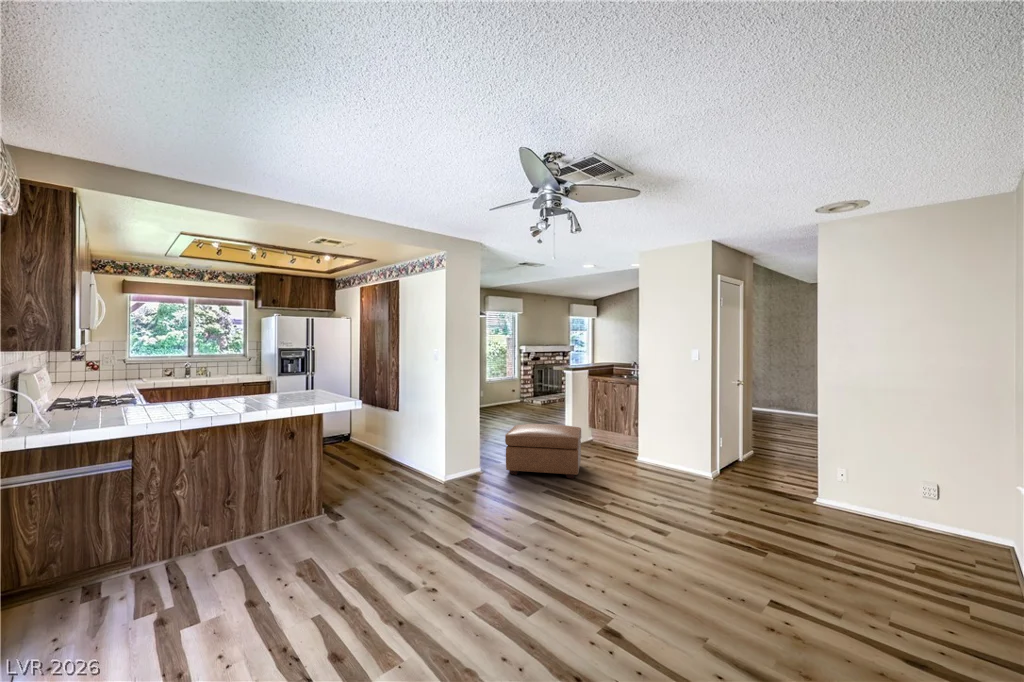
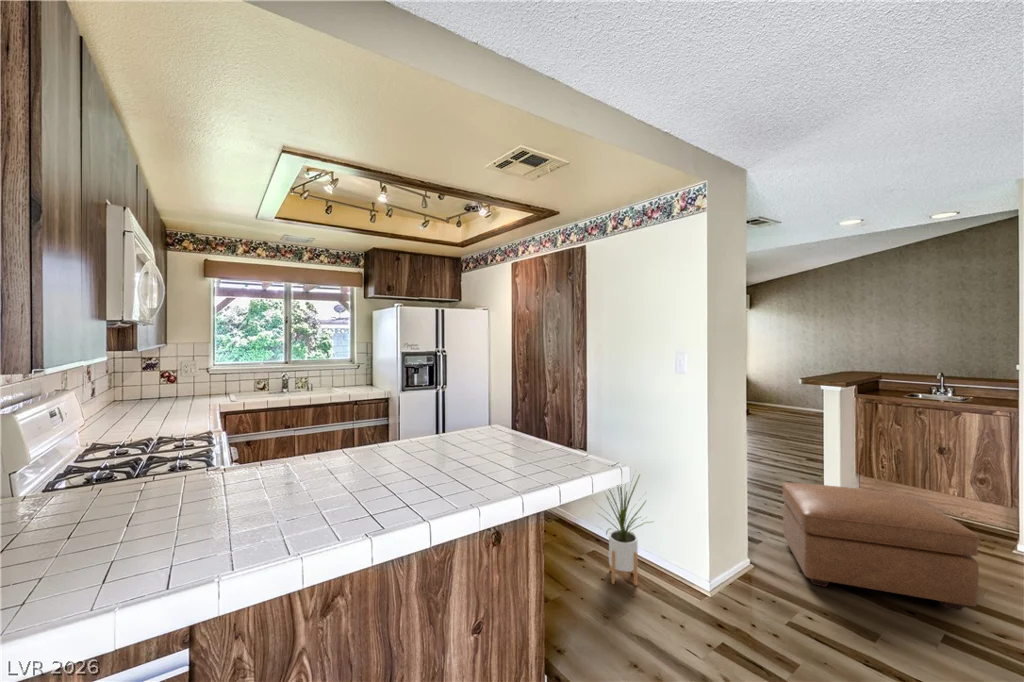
house plant: none [385,412,423,479] -> present [599,476,647,586]

